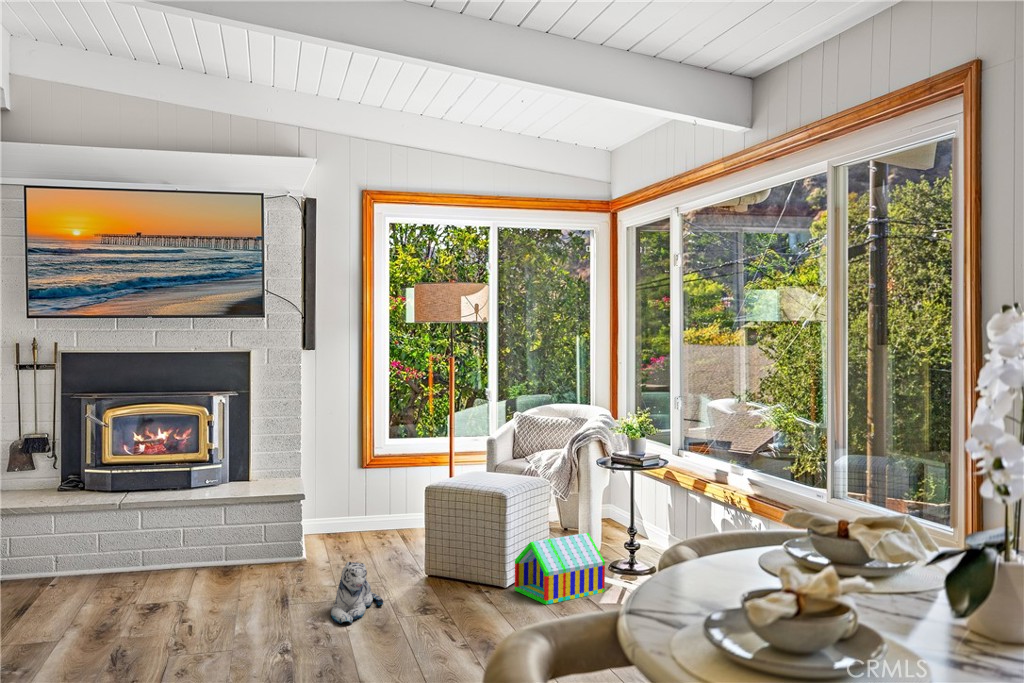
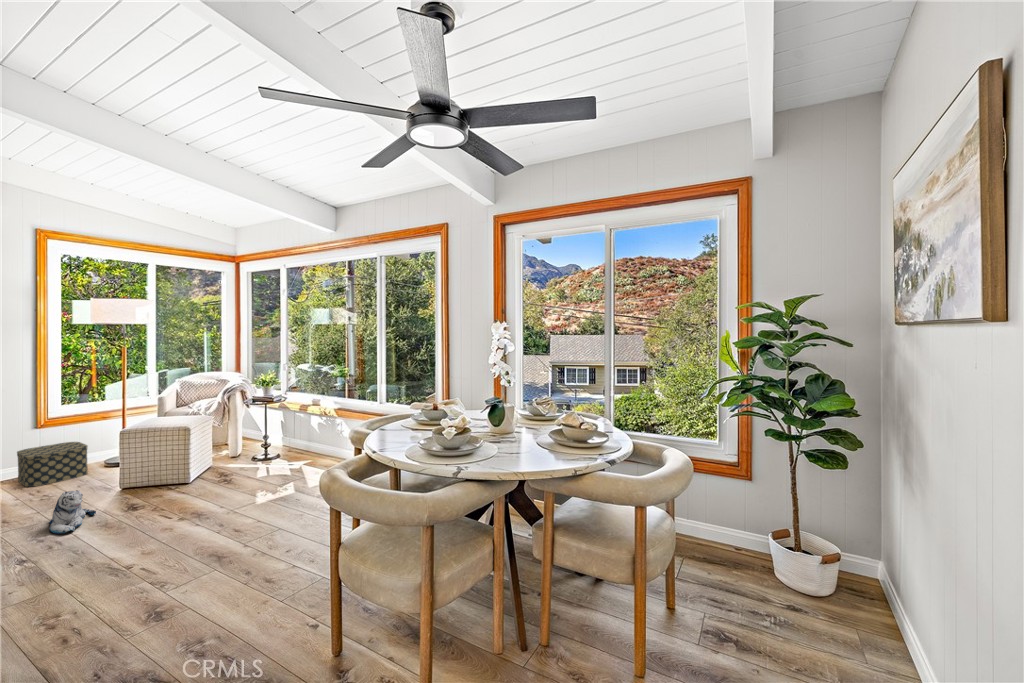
storage box: none [340,492,406,548] -> present [17,442,88,487]
toy house: present [515,533,605,605] -> none [197,441,257,485]

